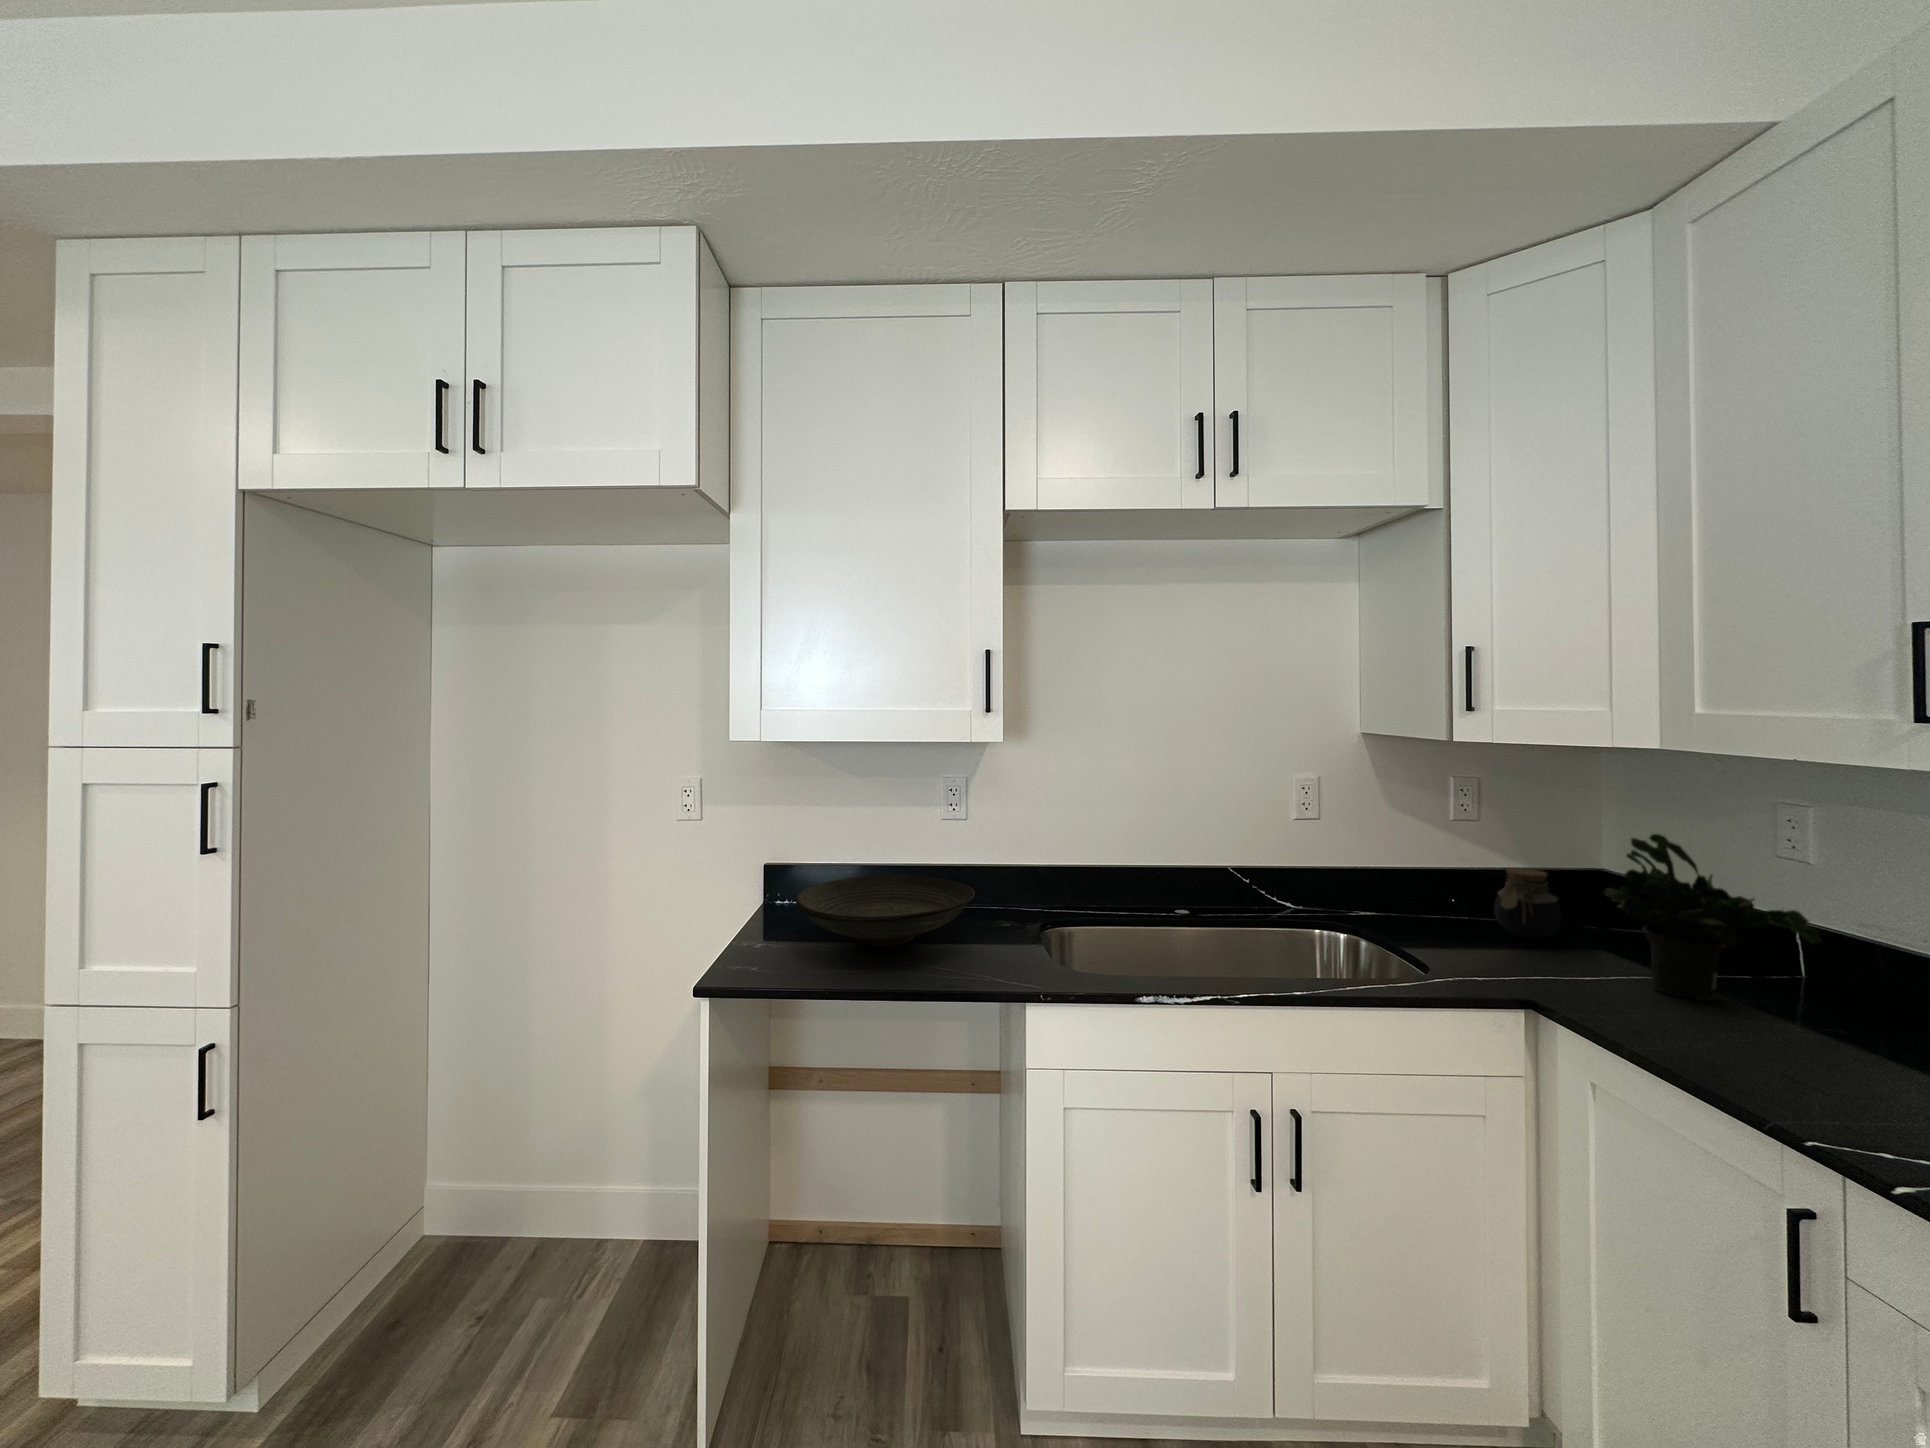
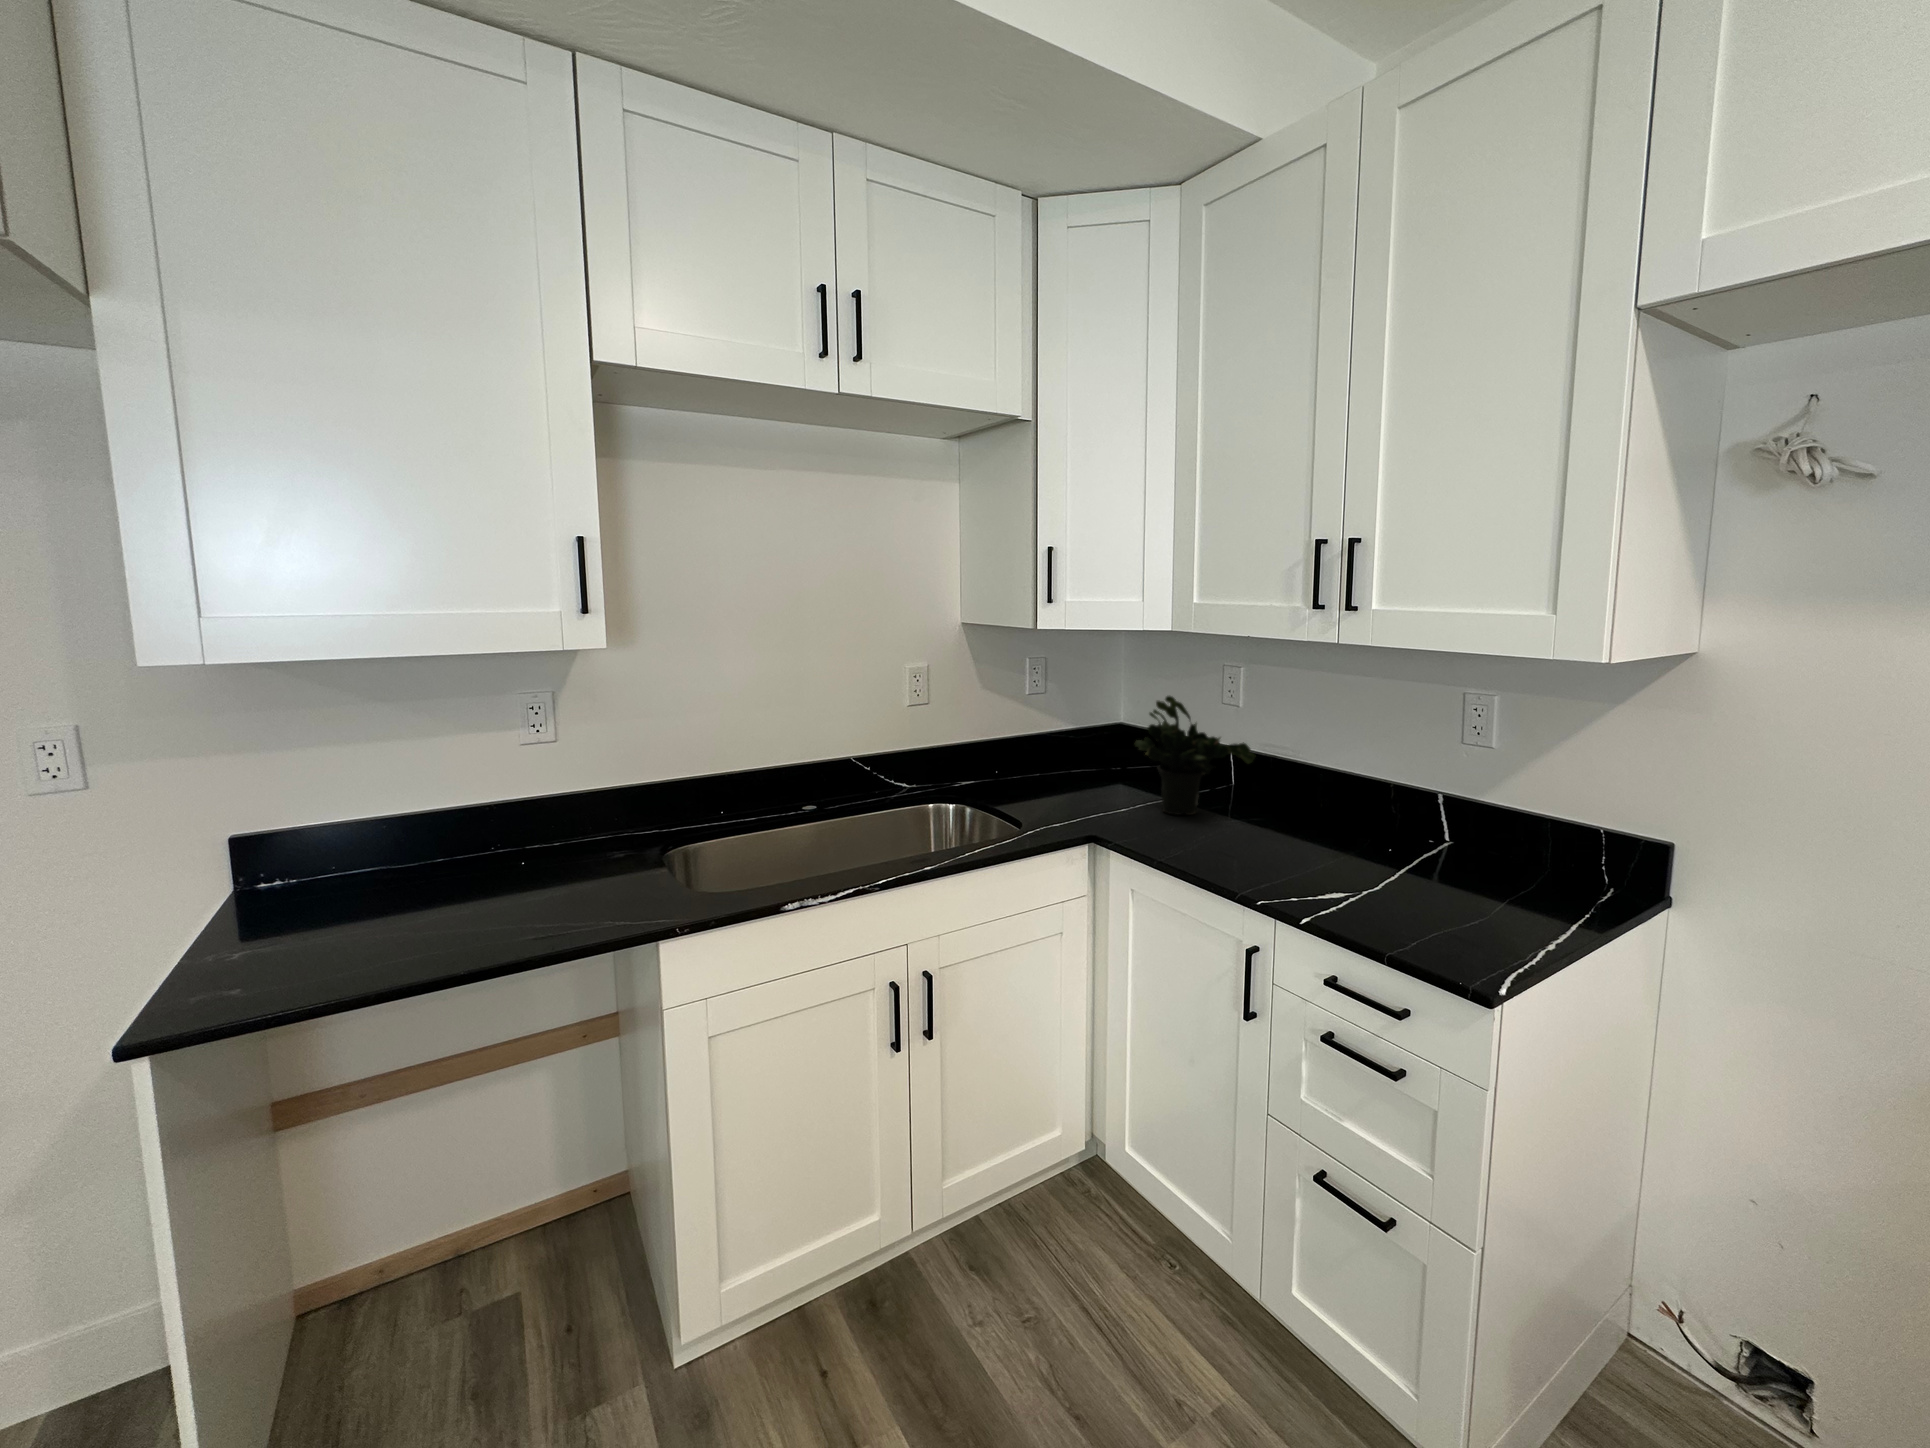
jar: present [1494,868,1561,939] -> none [1059,731,1103,787]
decorative bowl: present [796,875,975,947] -> none [302,817,578,916]

